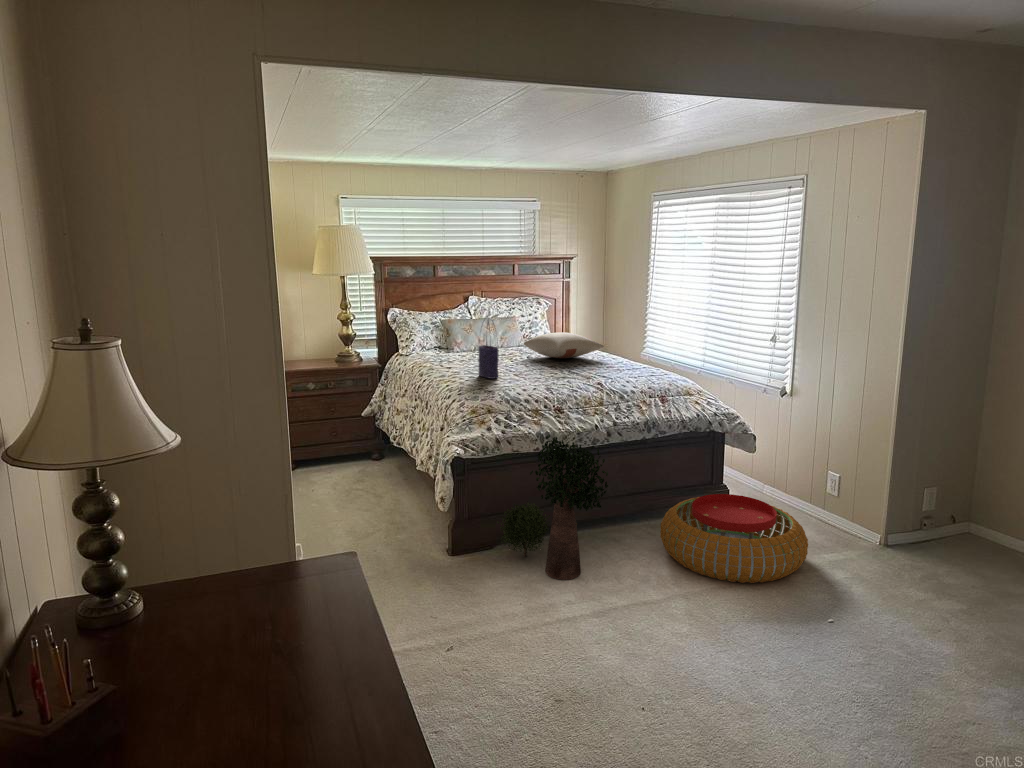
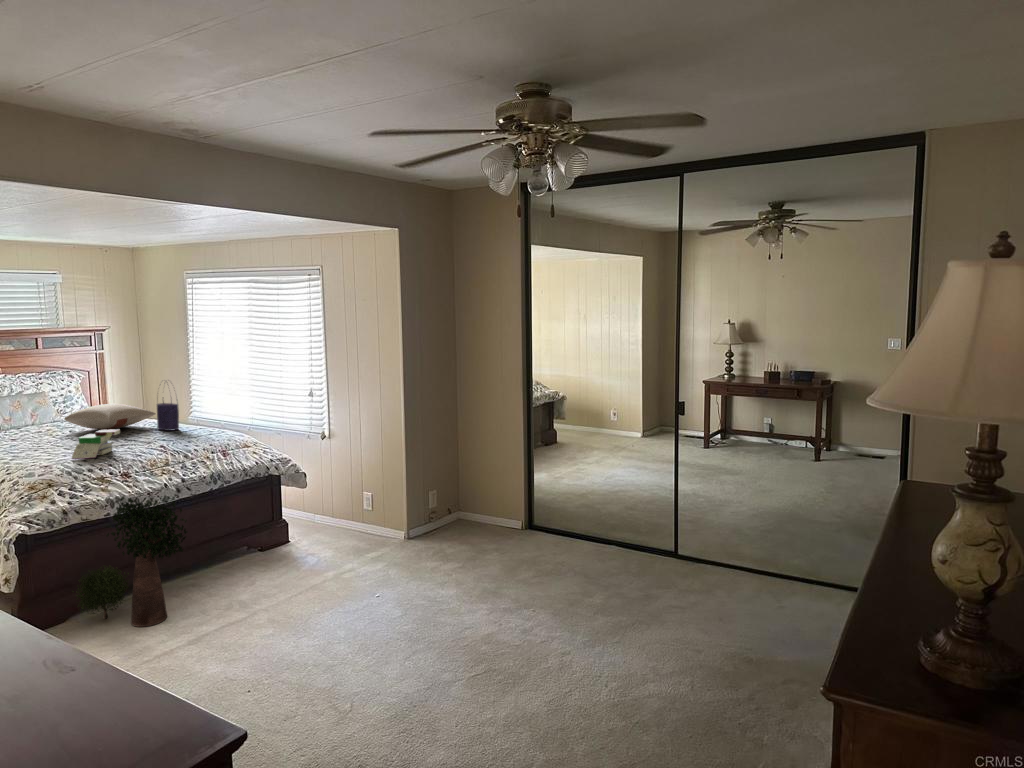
tote bag: present [479,319,499,379] -> present [157,402,179,431]
book: none [515,359,562,388] -> present [72,430,120,459]
pouf: present [660,494,808,583] -> none [235,522,355,590]

